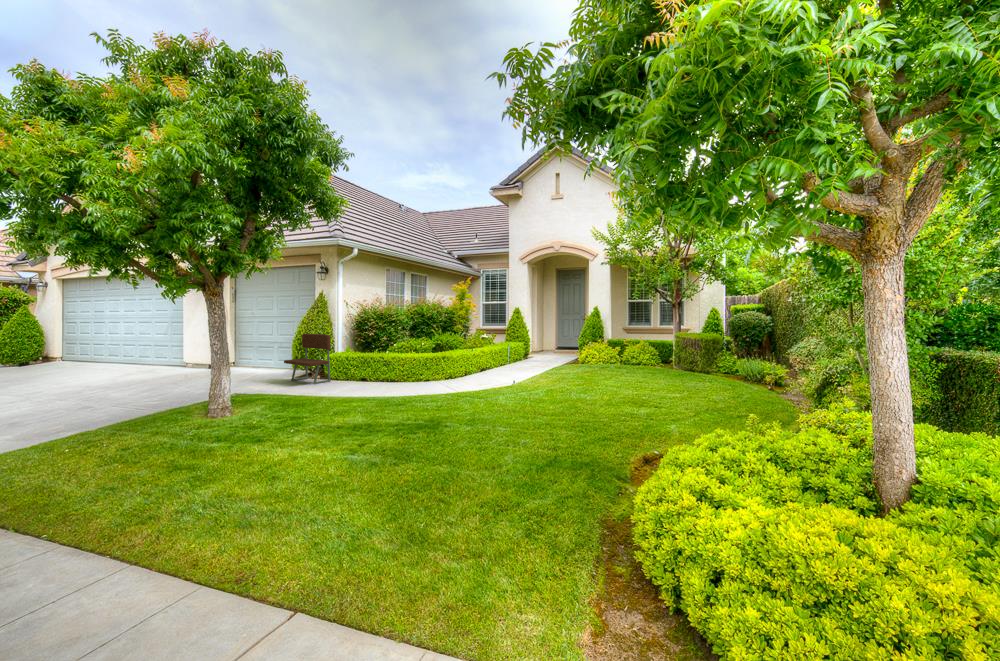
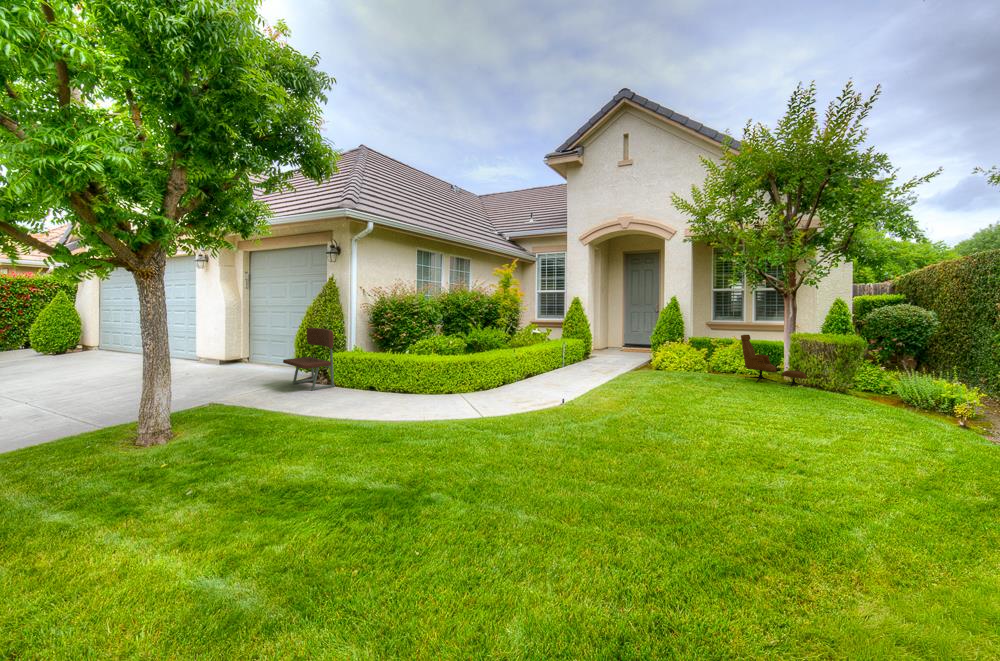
lounge chair: none [641,335,685,371] -> present [741,335,807,386]

